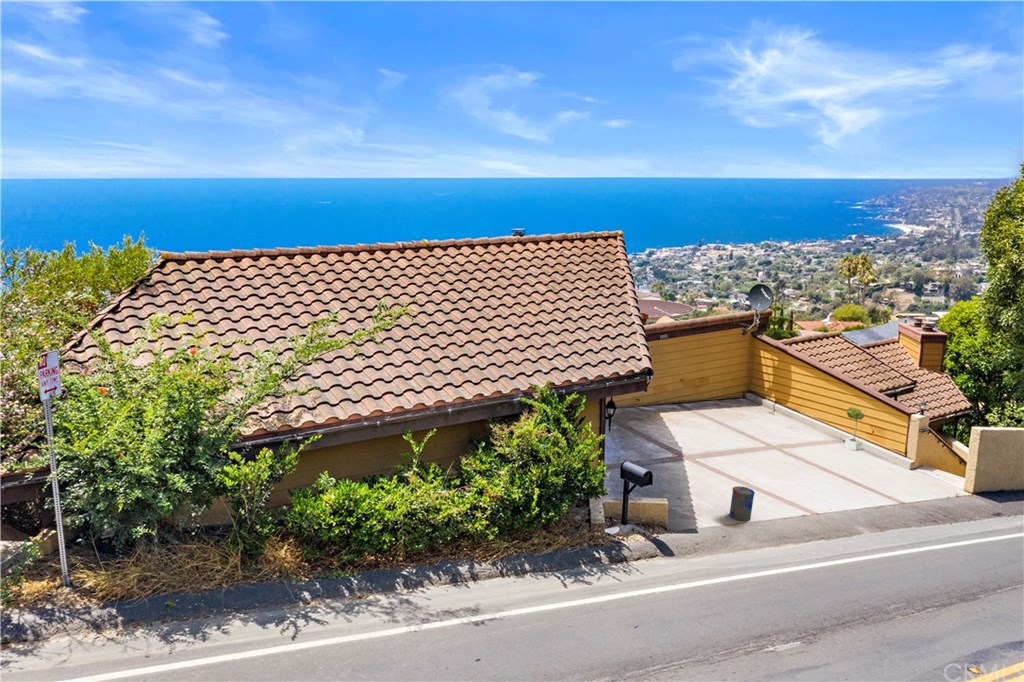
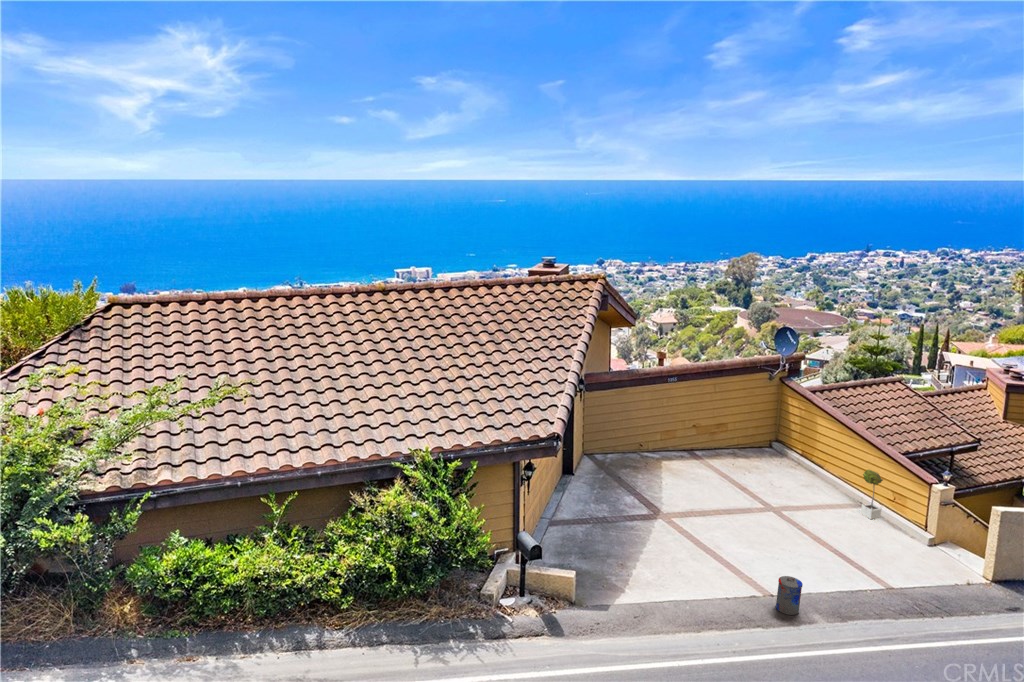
trash can: present [730,486,755,521] -> present [776,576,803,615]

